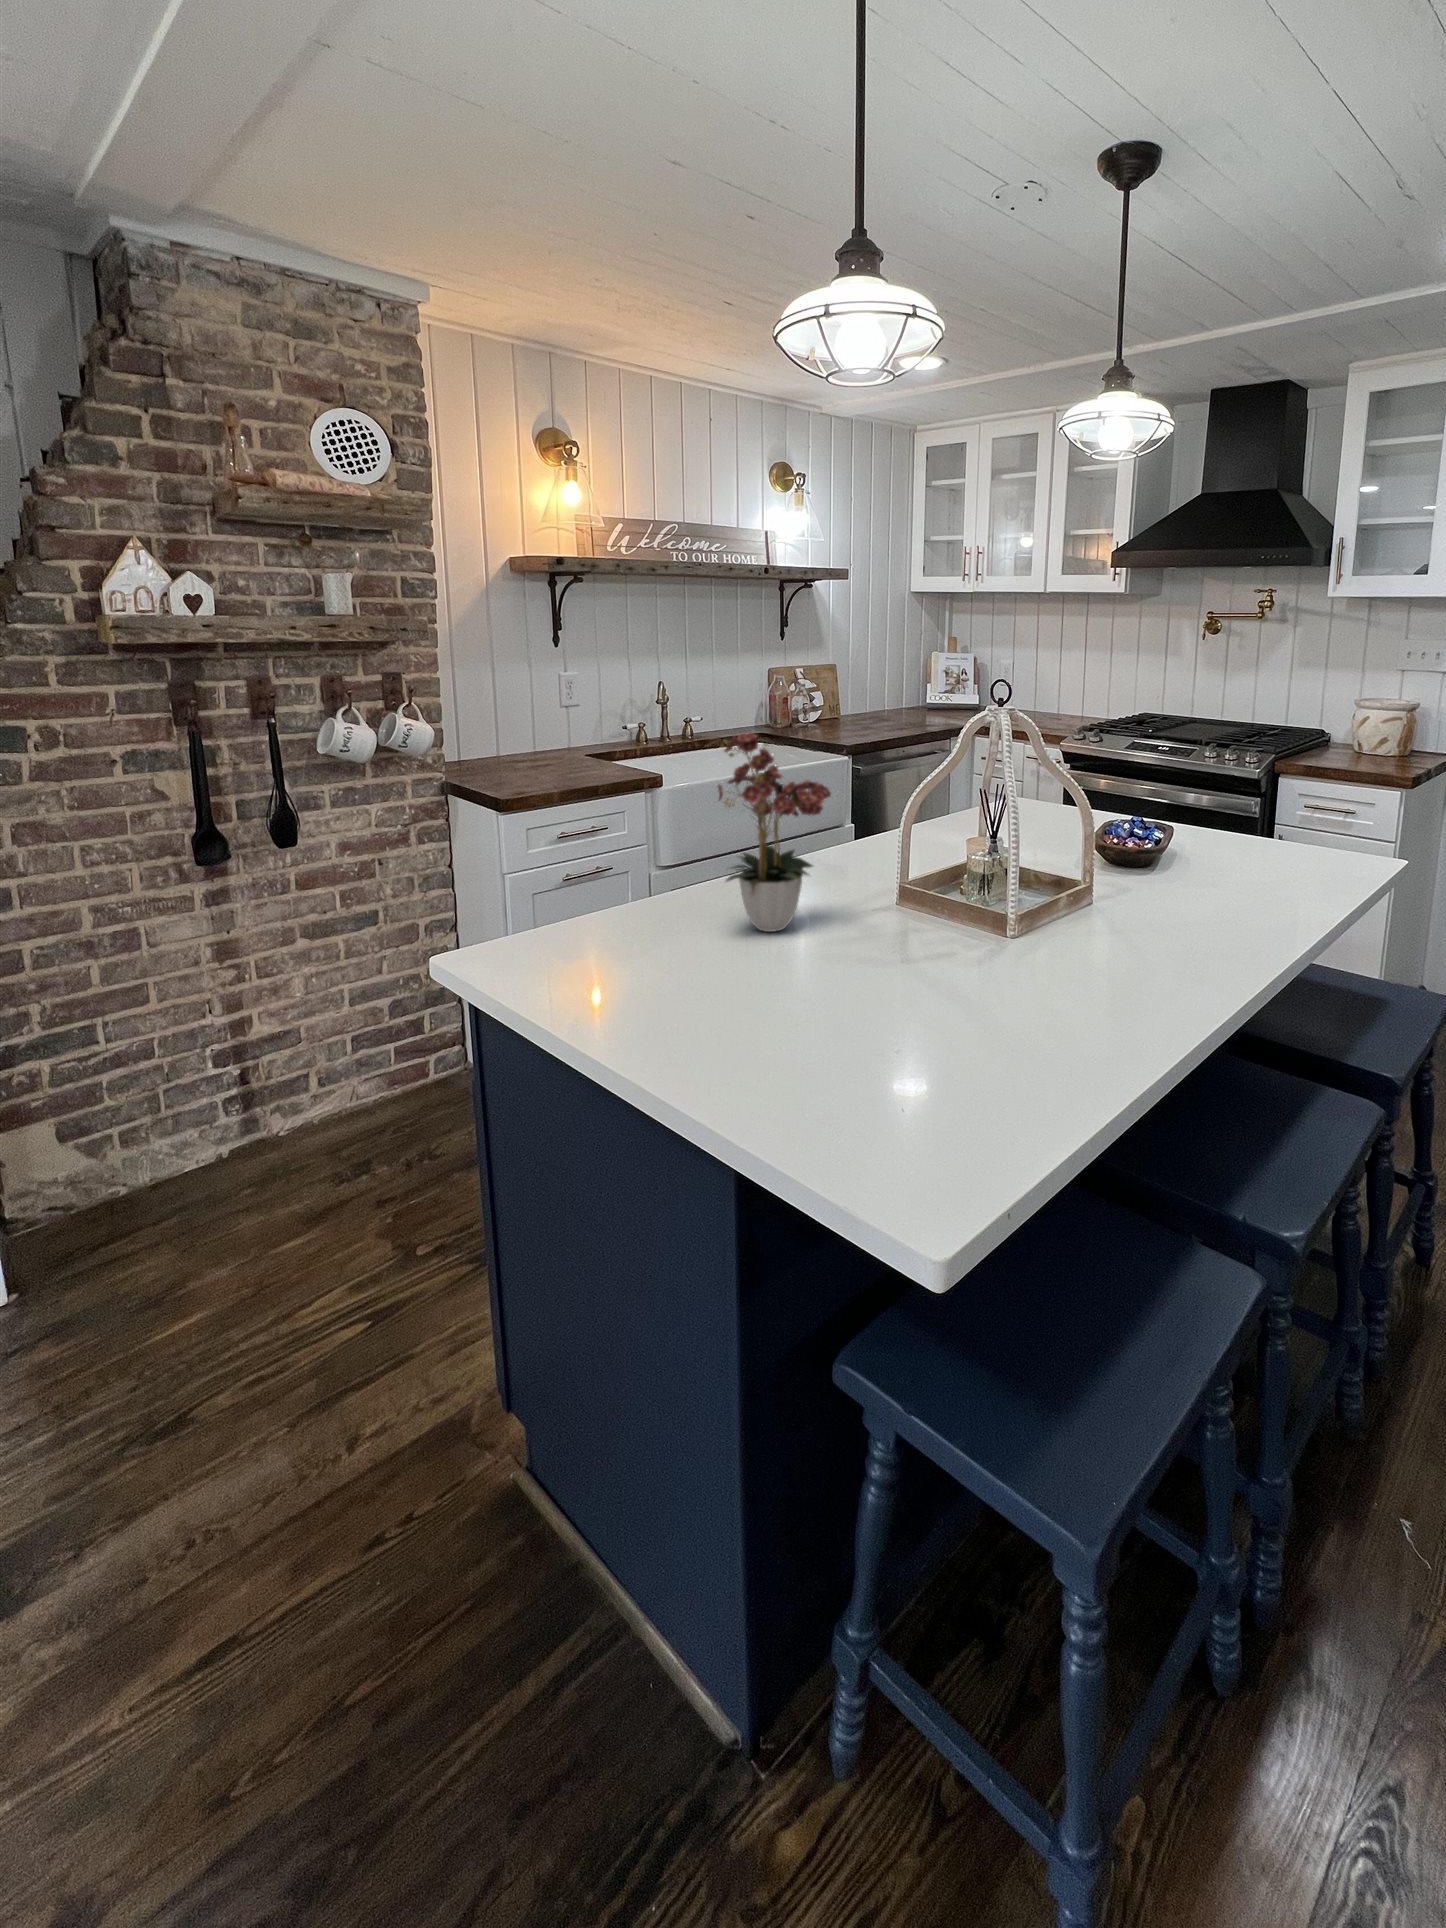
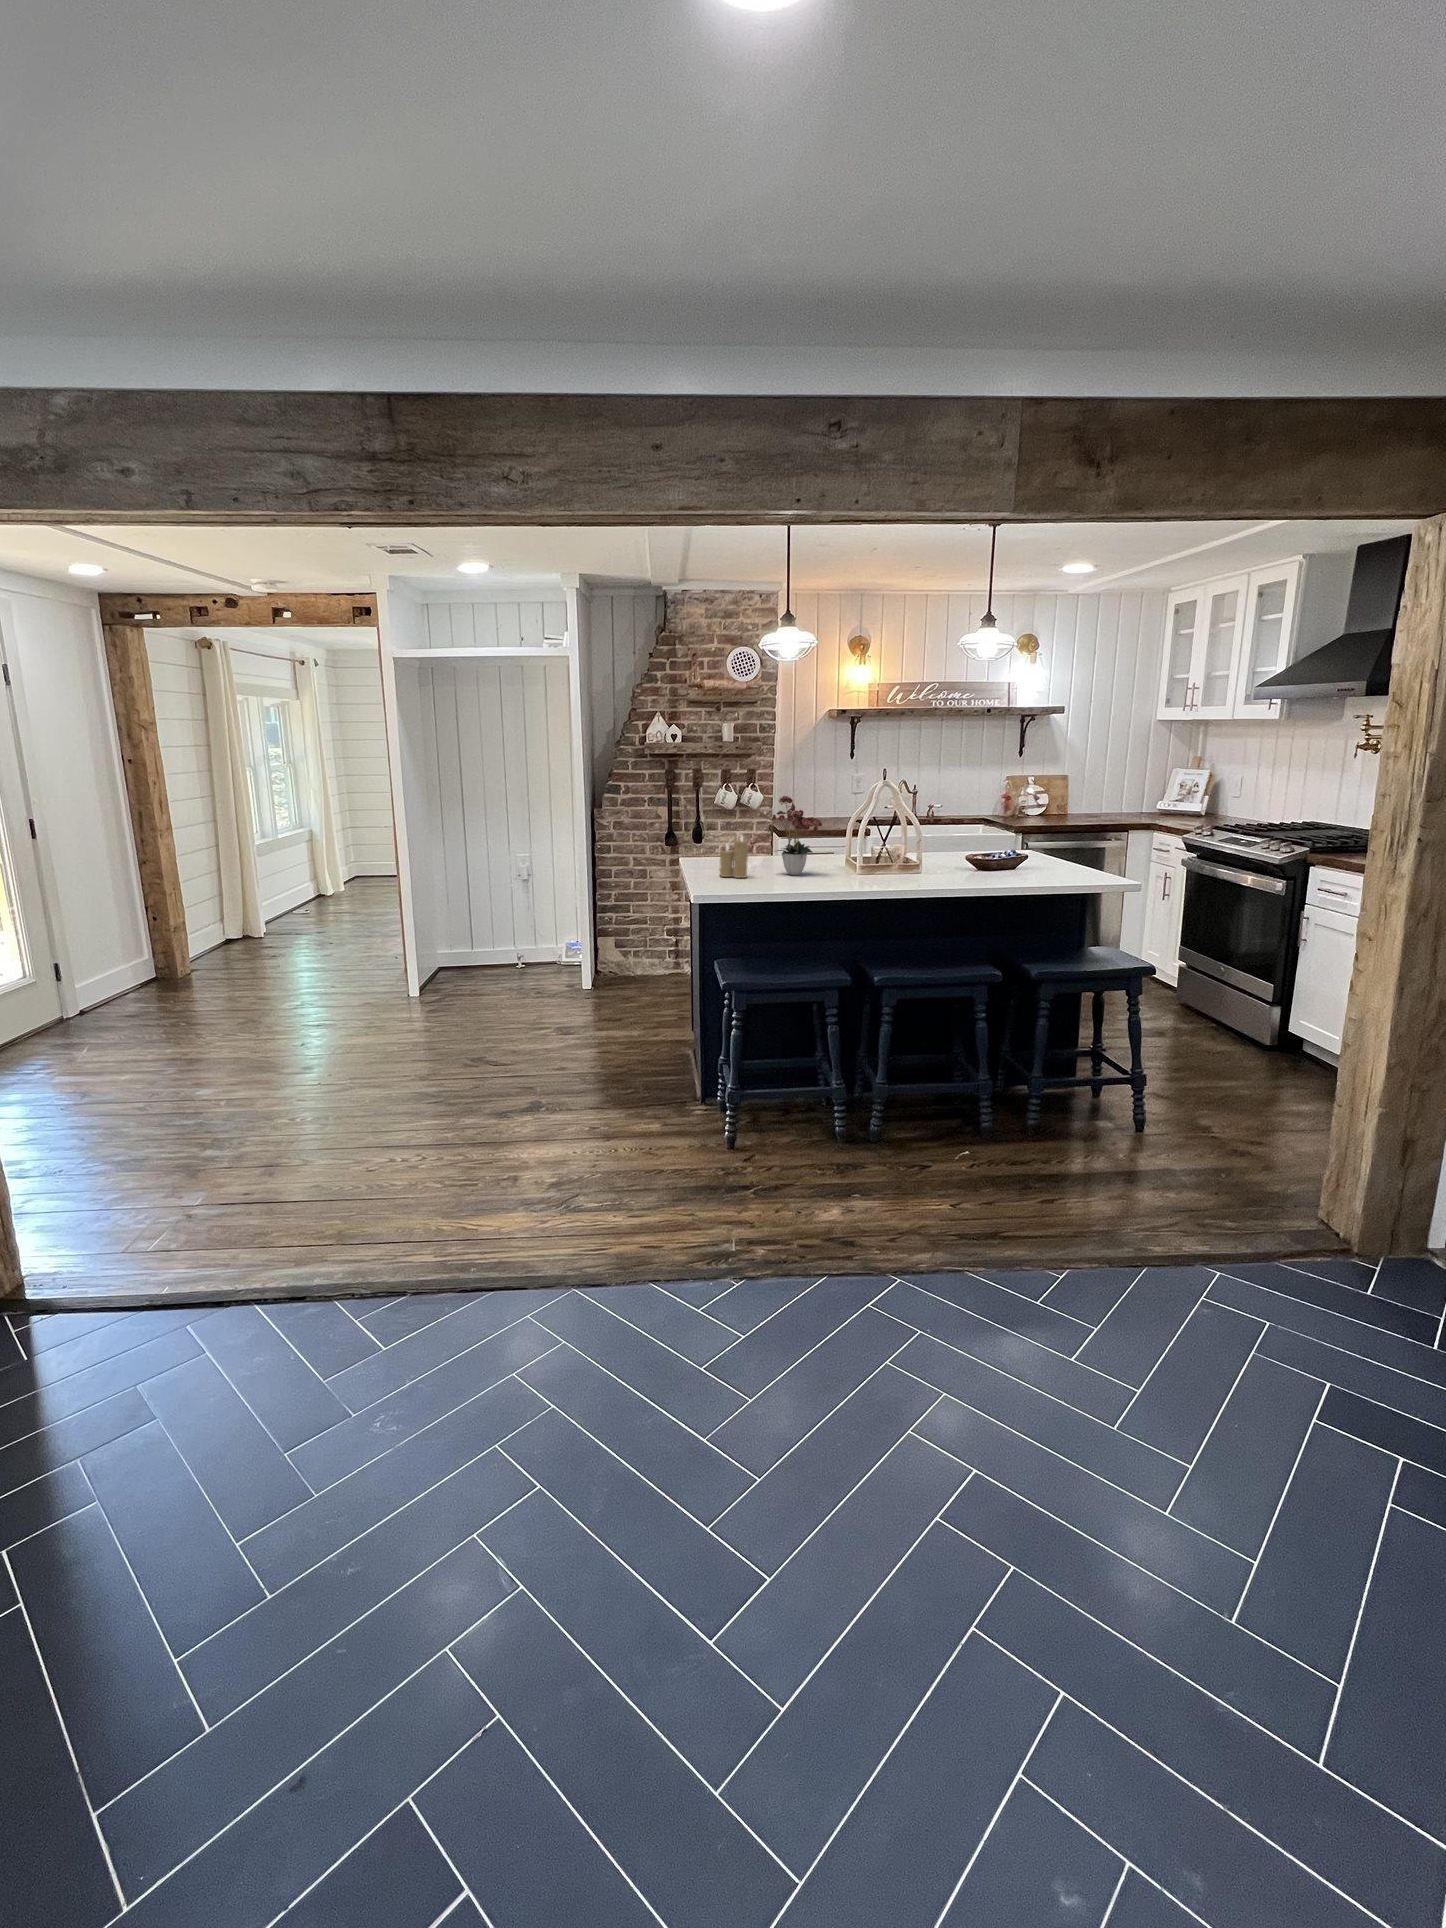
candle: none [607,855,694,988] -> present [720,836,748,878]

